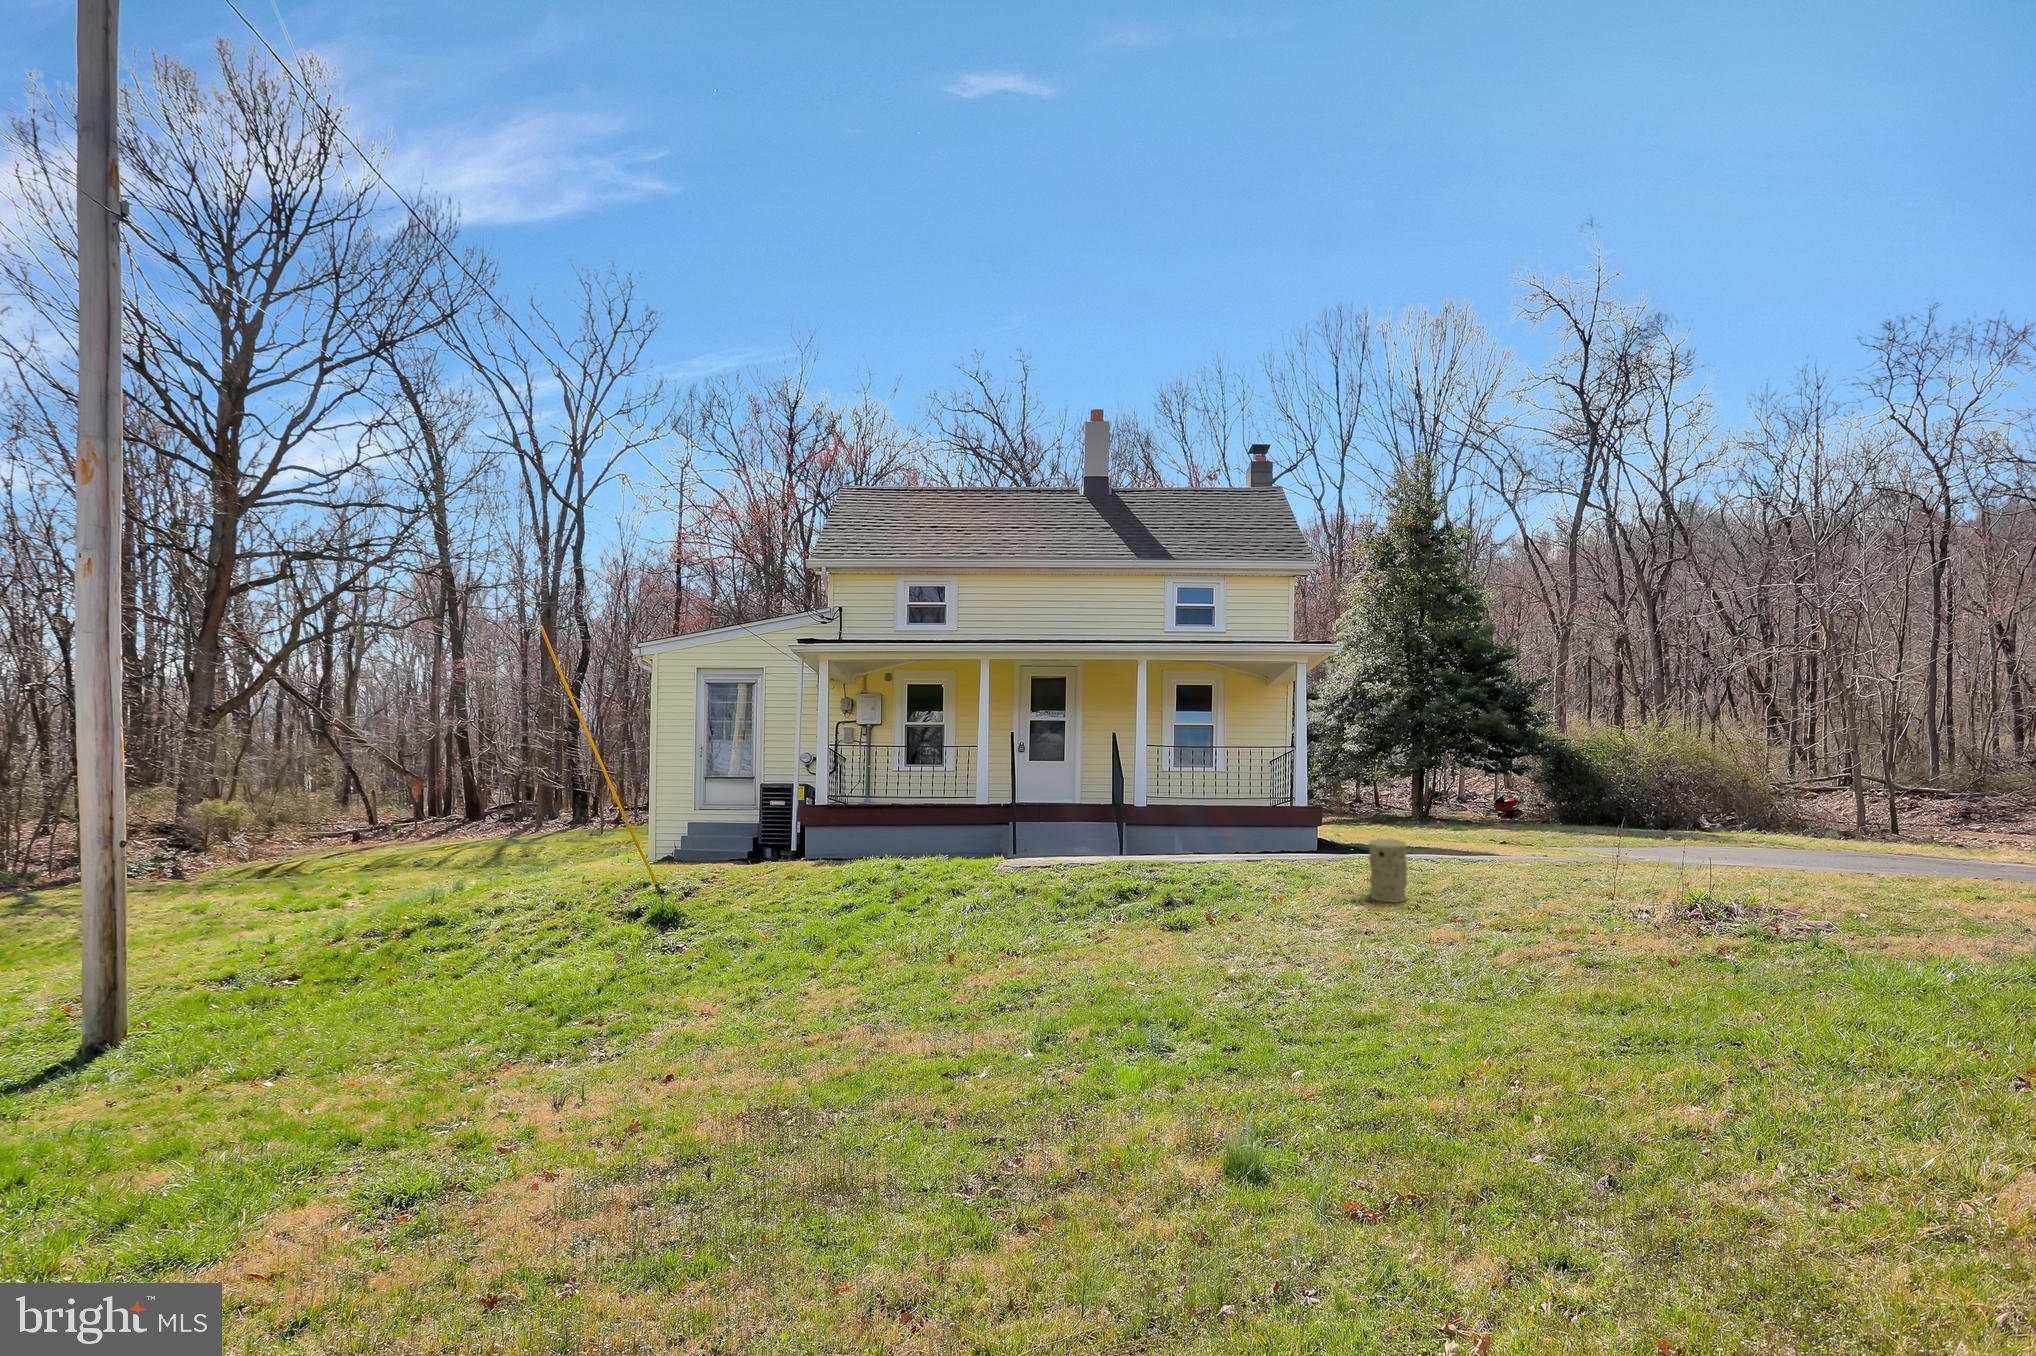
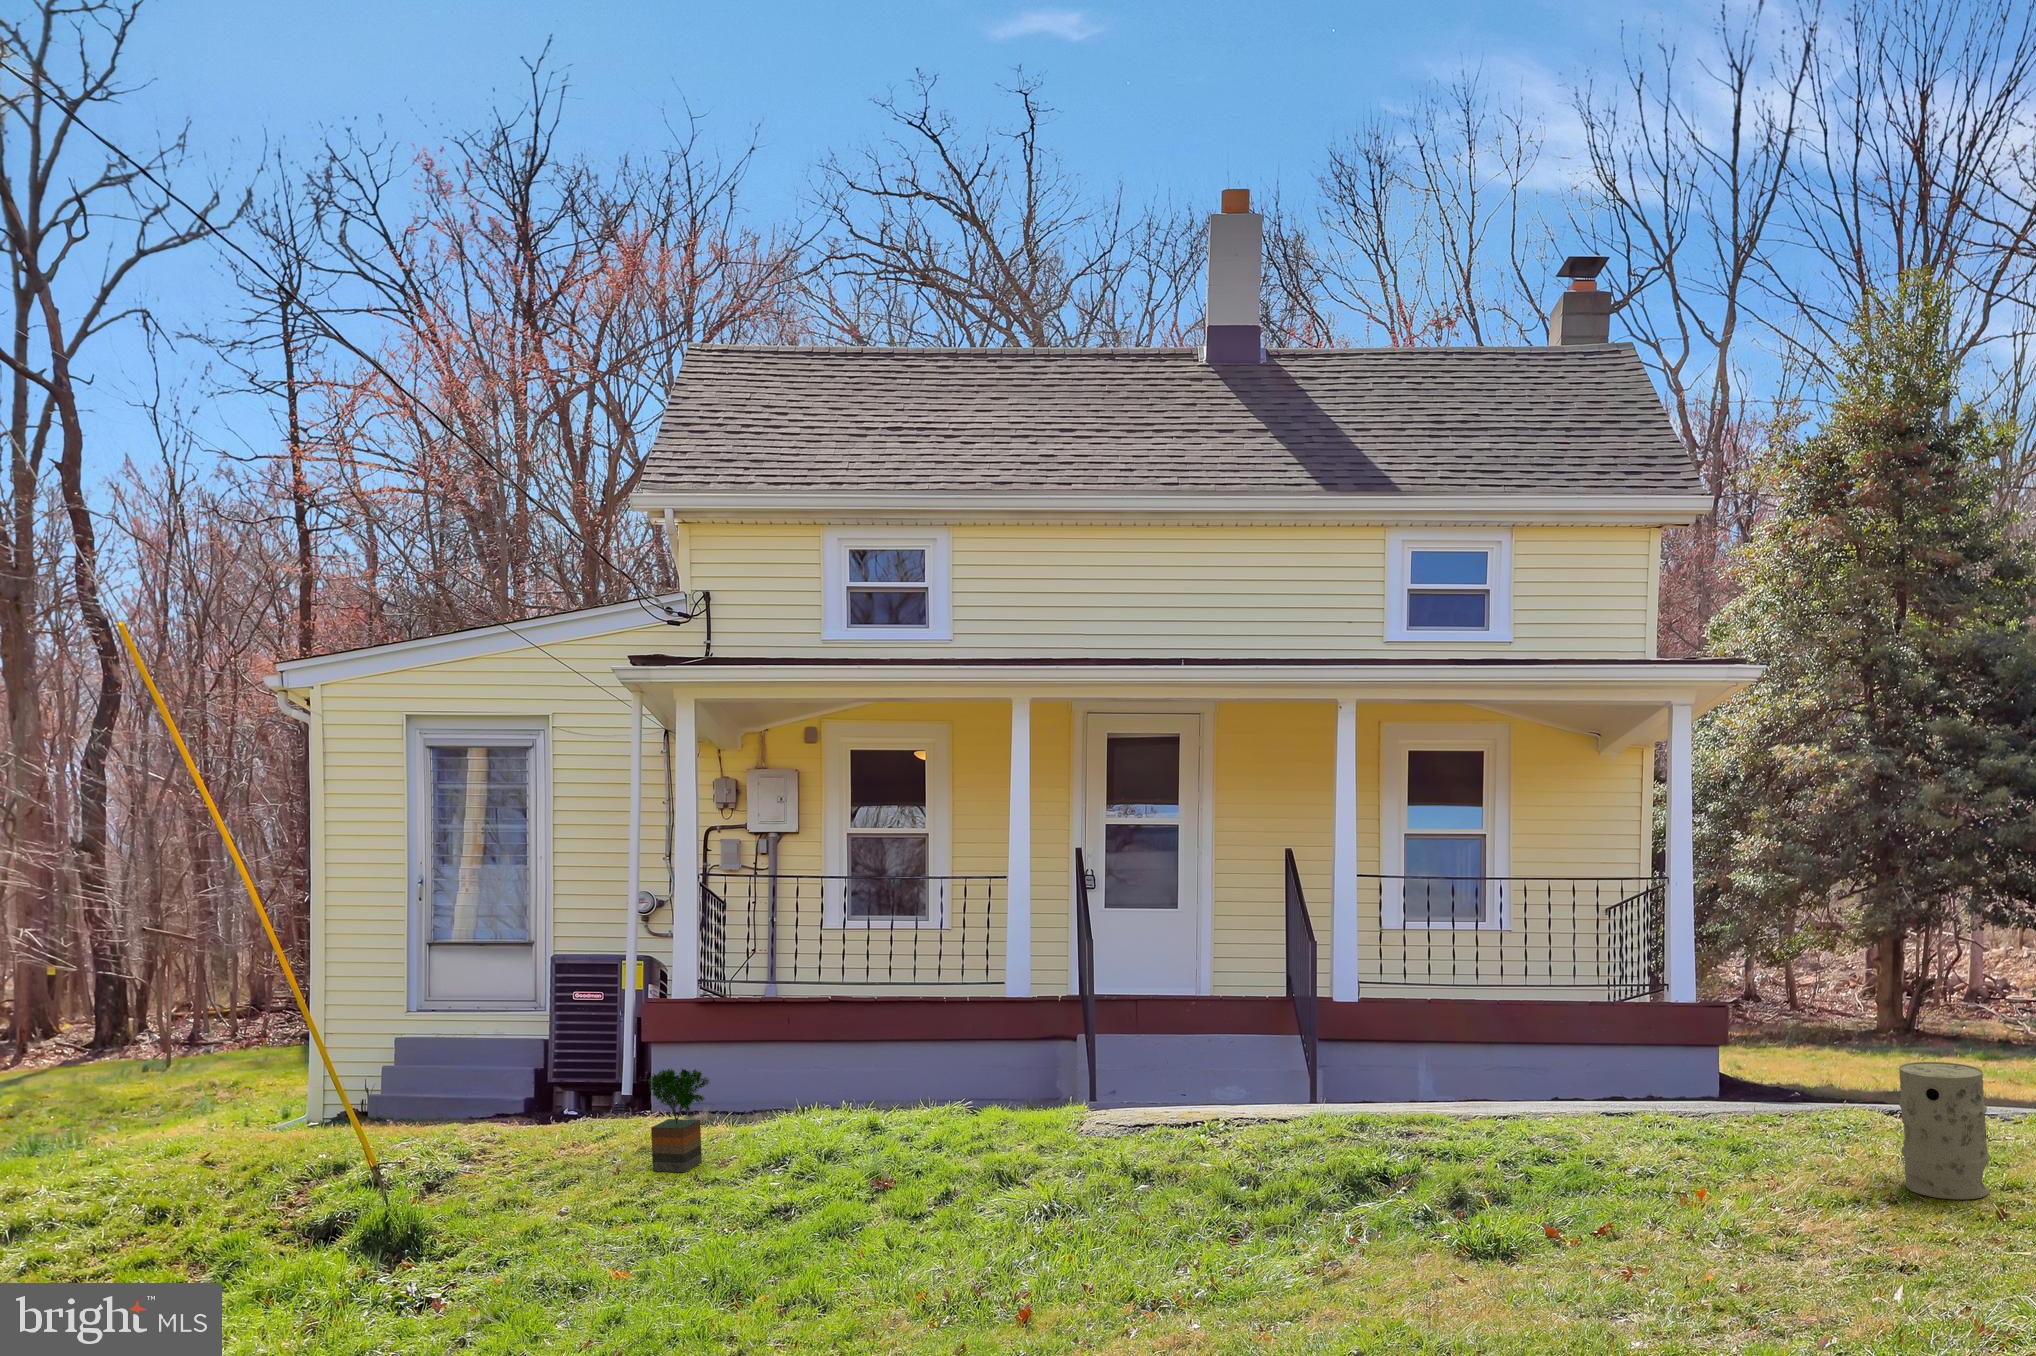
potted tree: none [792,839,822,889] -> present [649,1069,709,1172]

